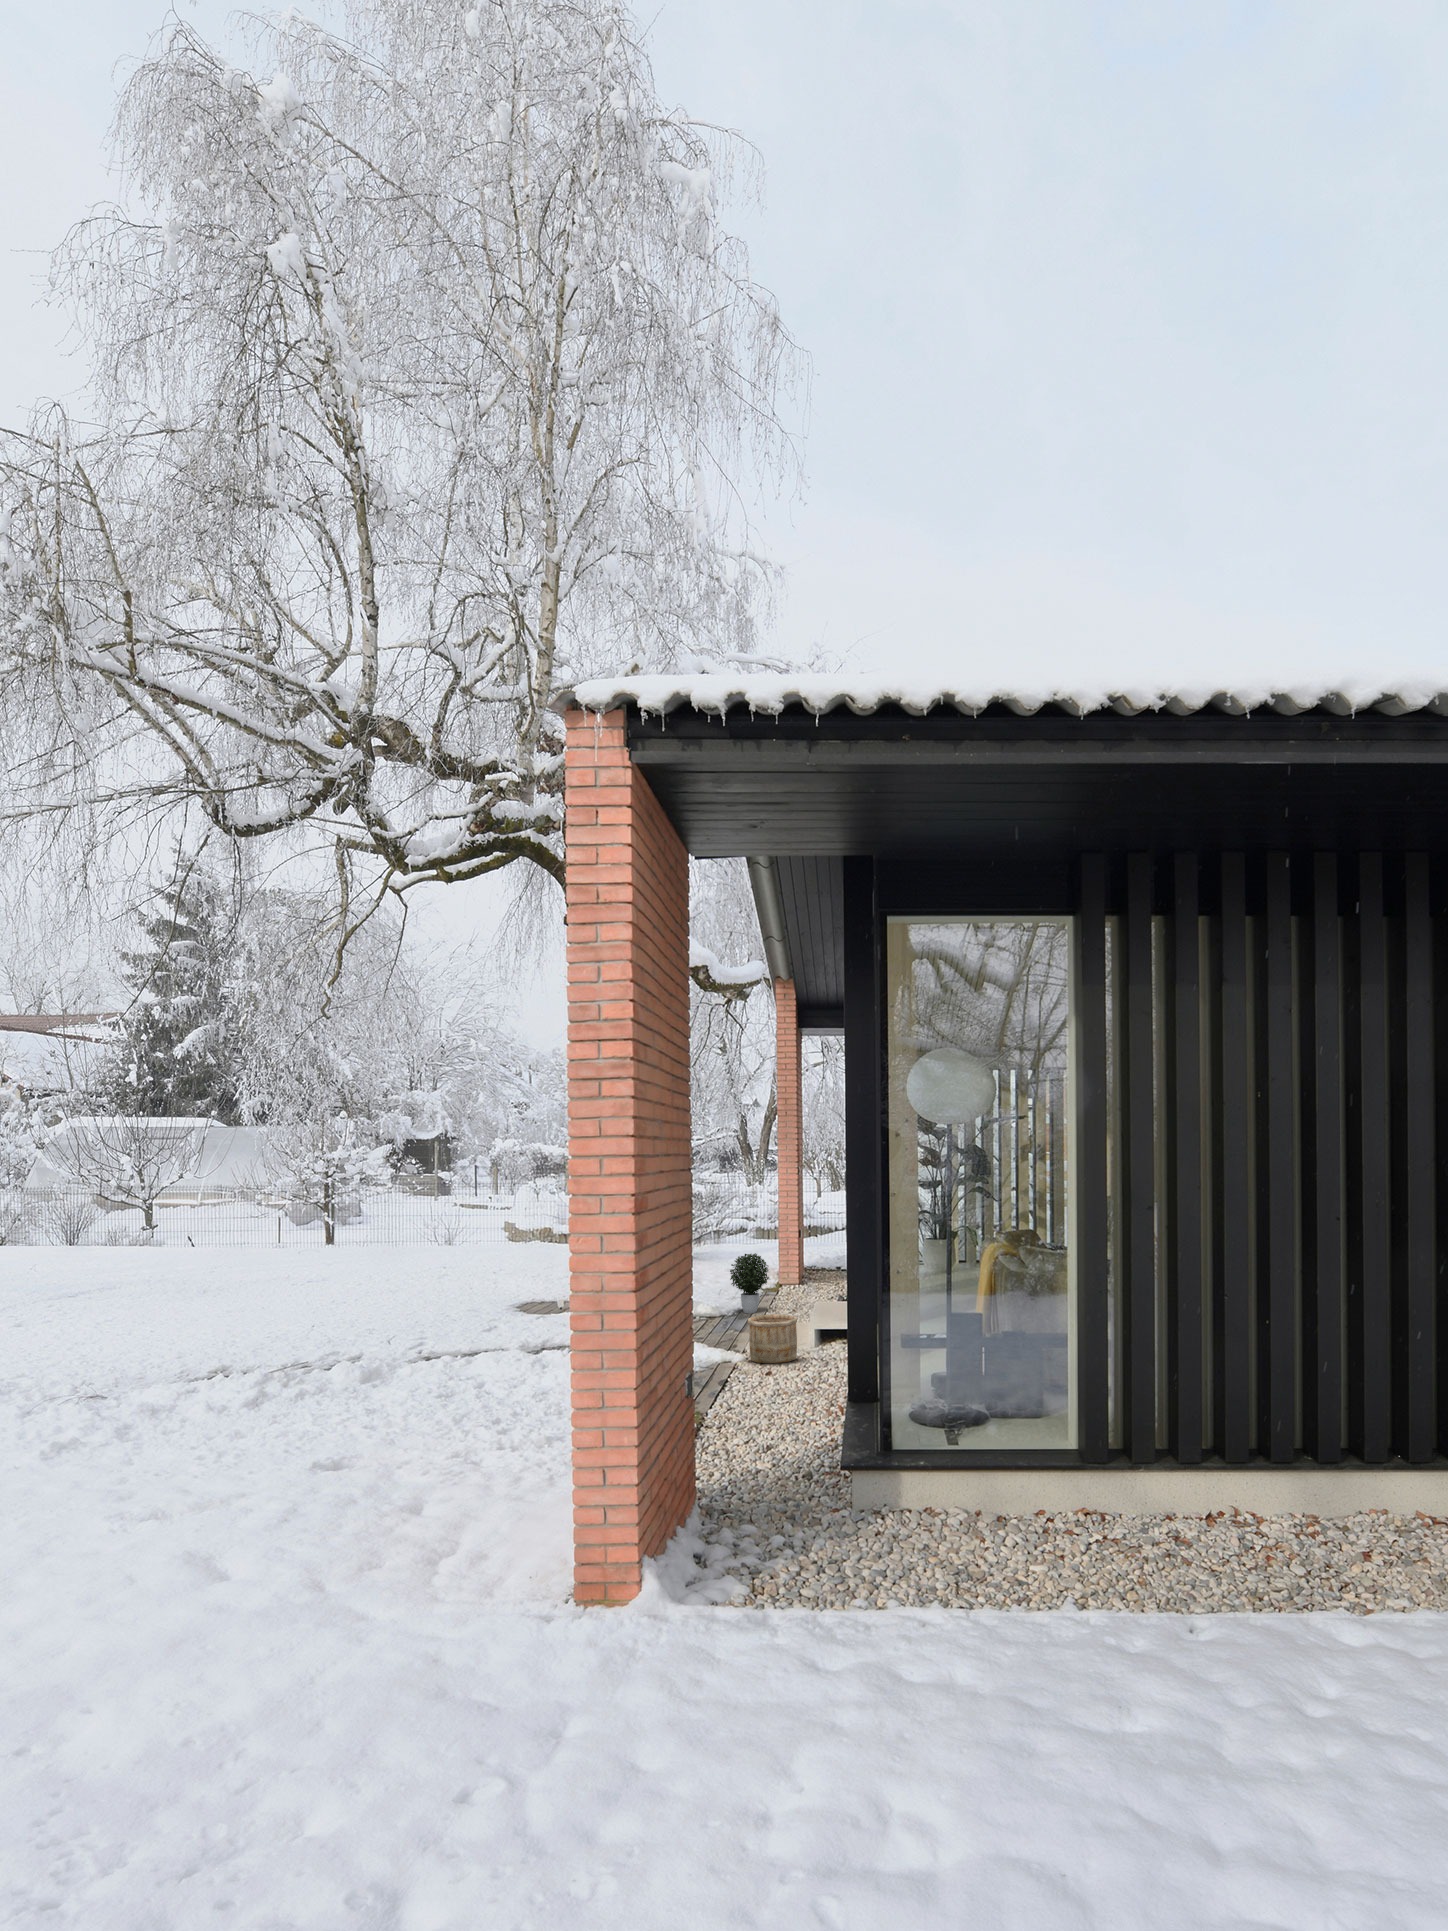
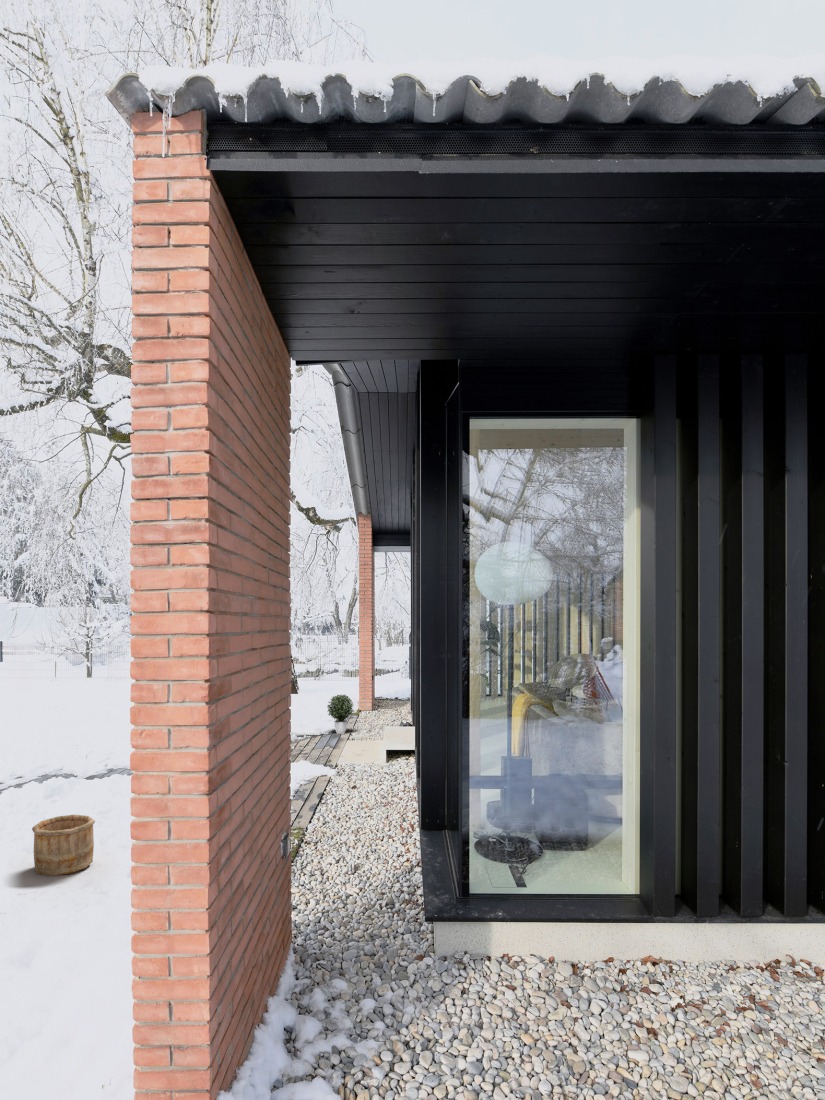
wooden bucket: present [748,1314,798,1363] -> present [32,815,95,876]

